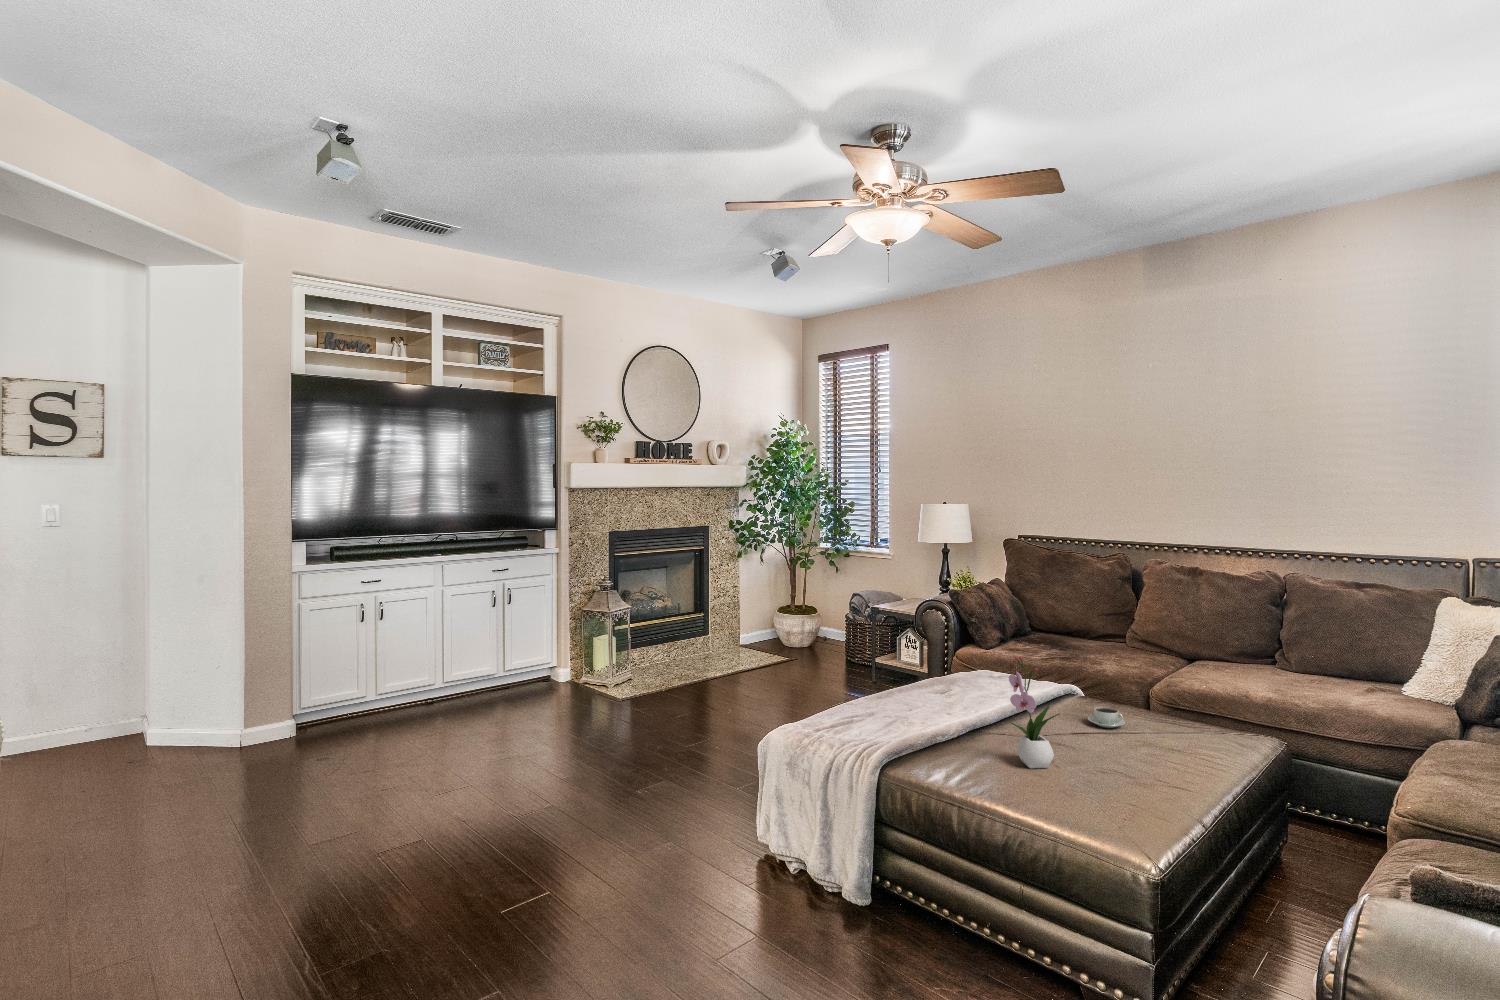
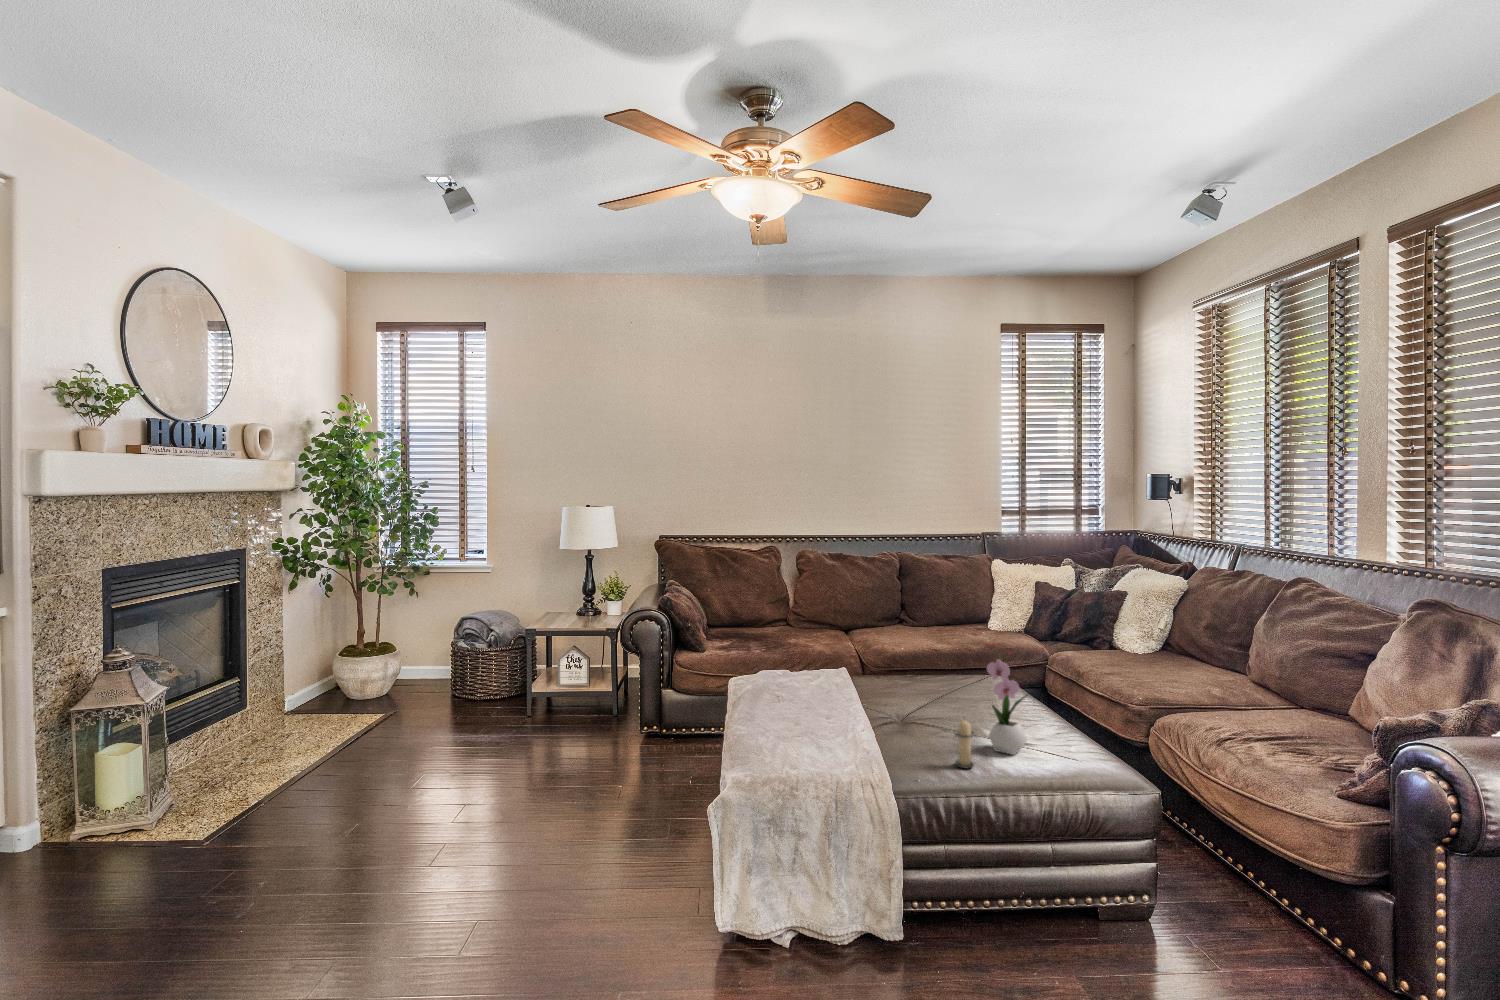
coffee cup: present [1088,707,1125,728] -> none [942,683,976,702]
candle: none [954,716,977,764] -> present [955,720,974,768]

